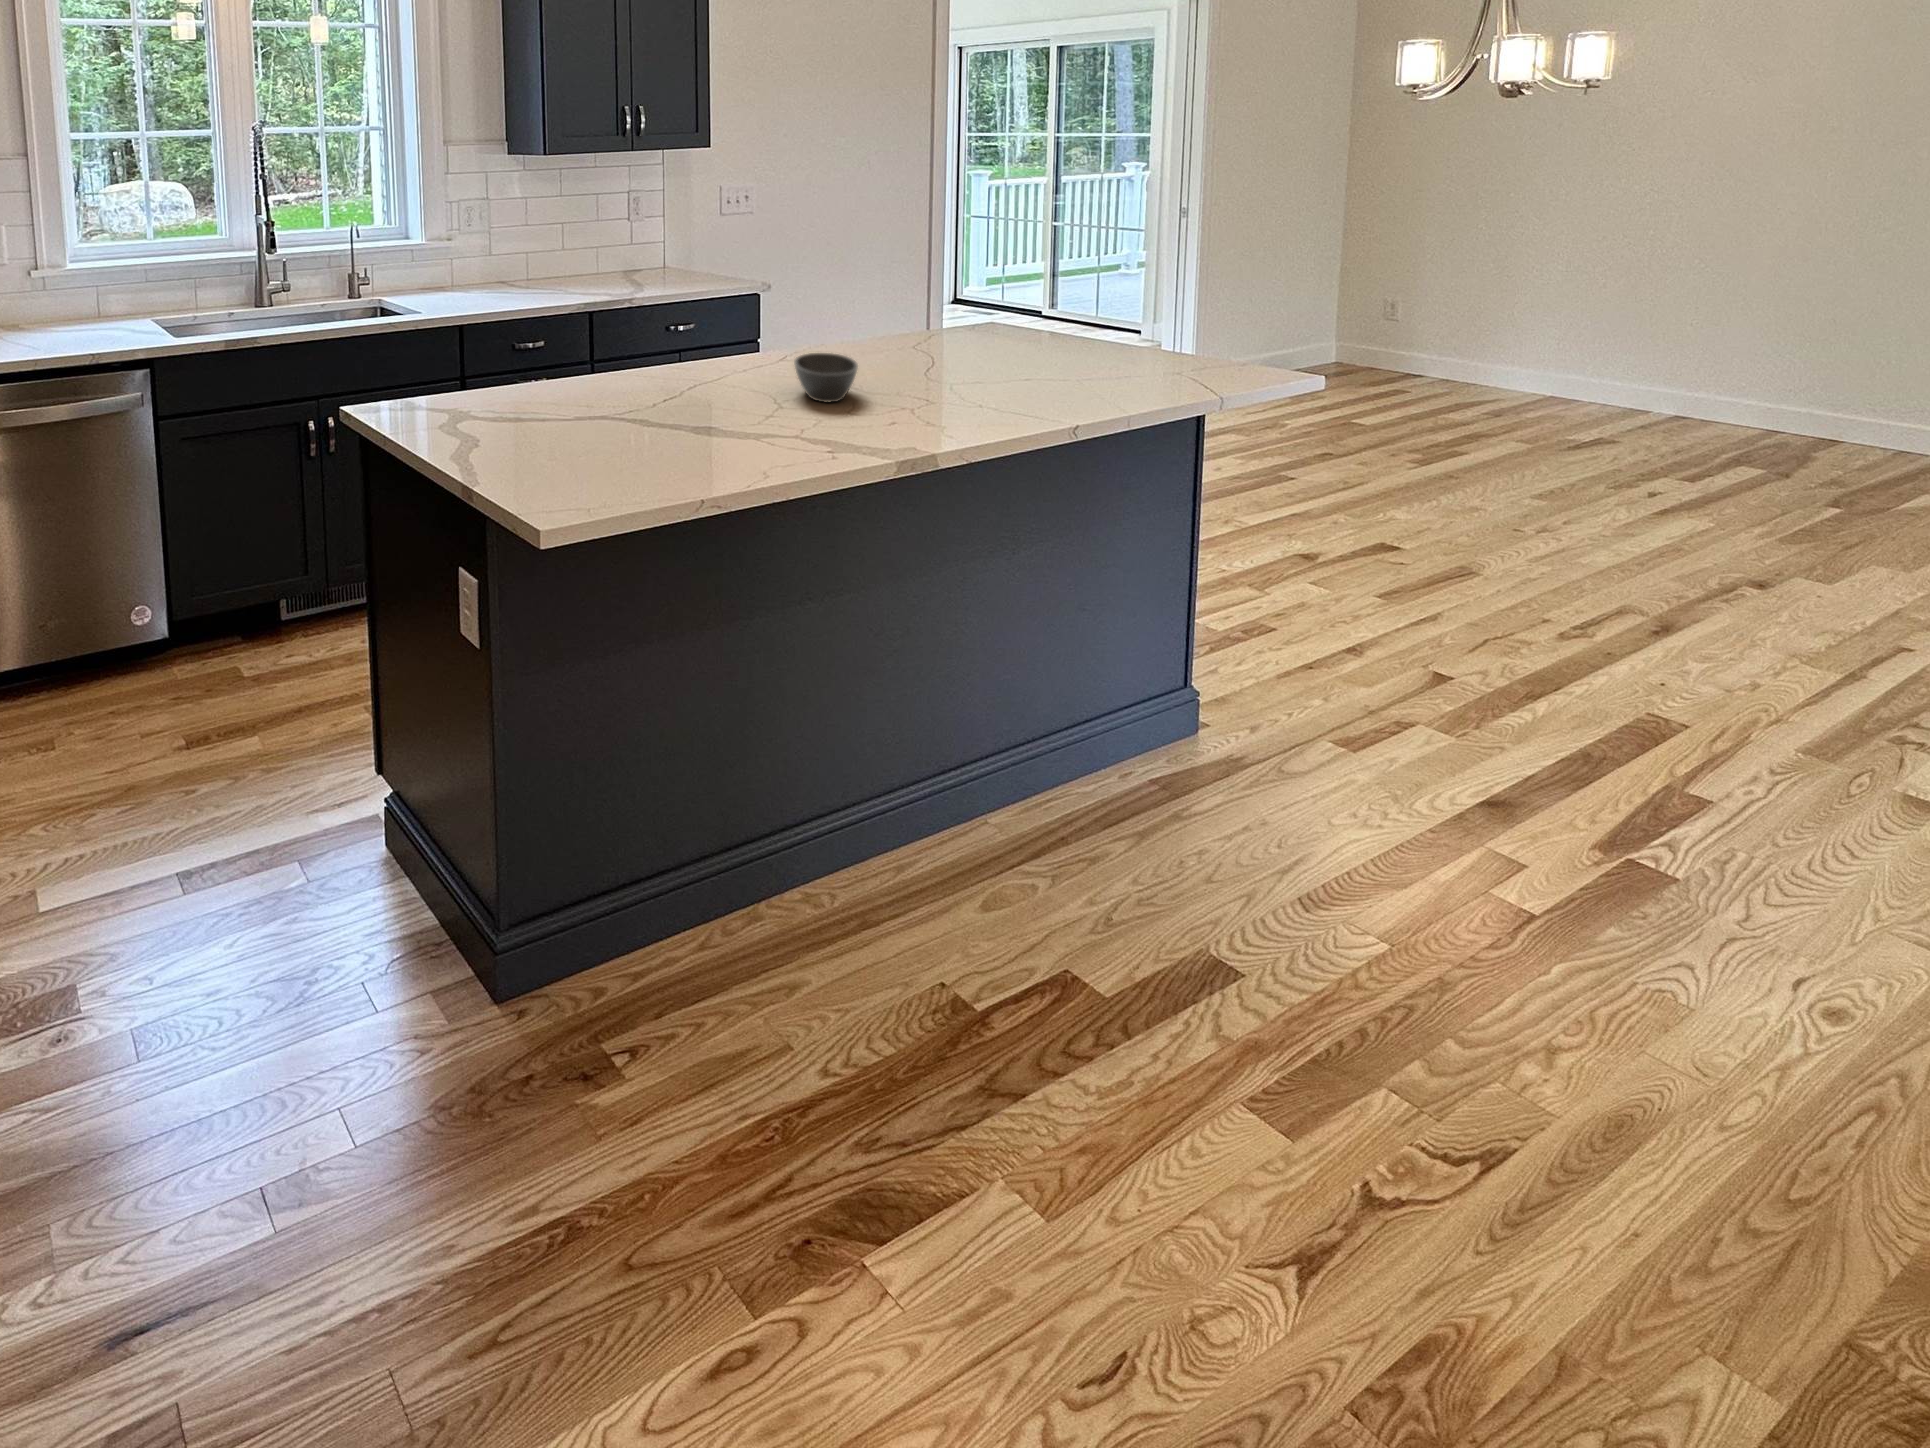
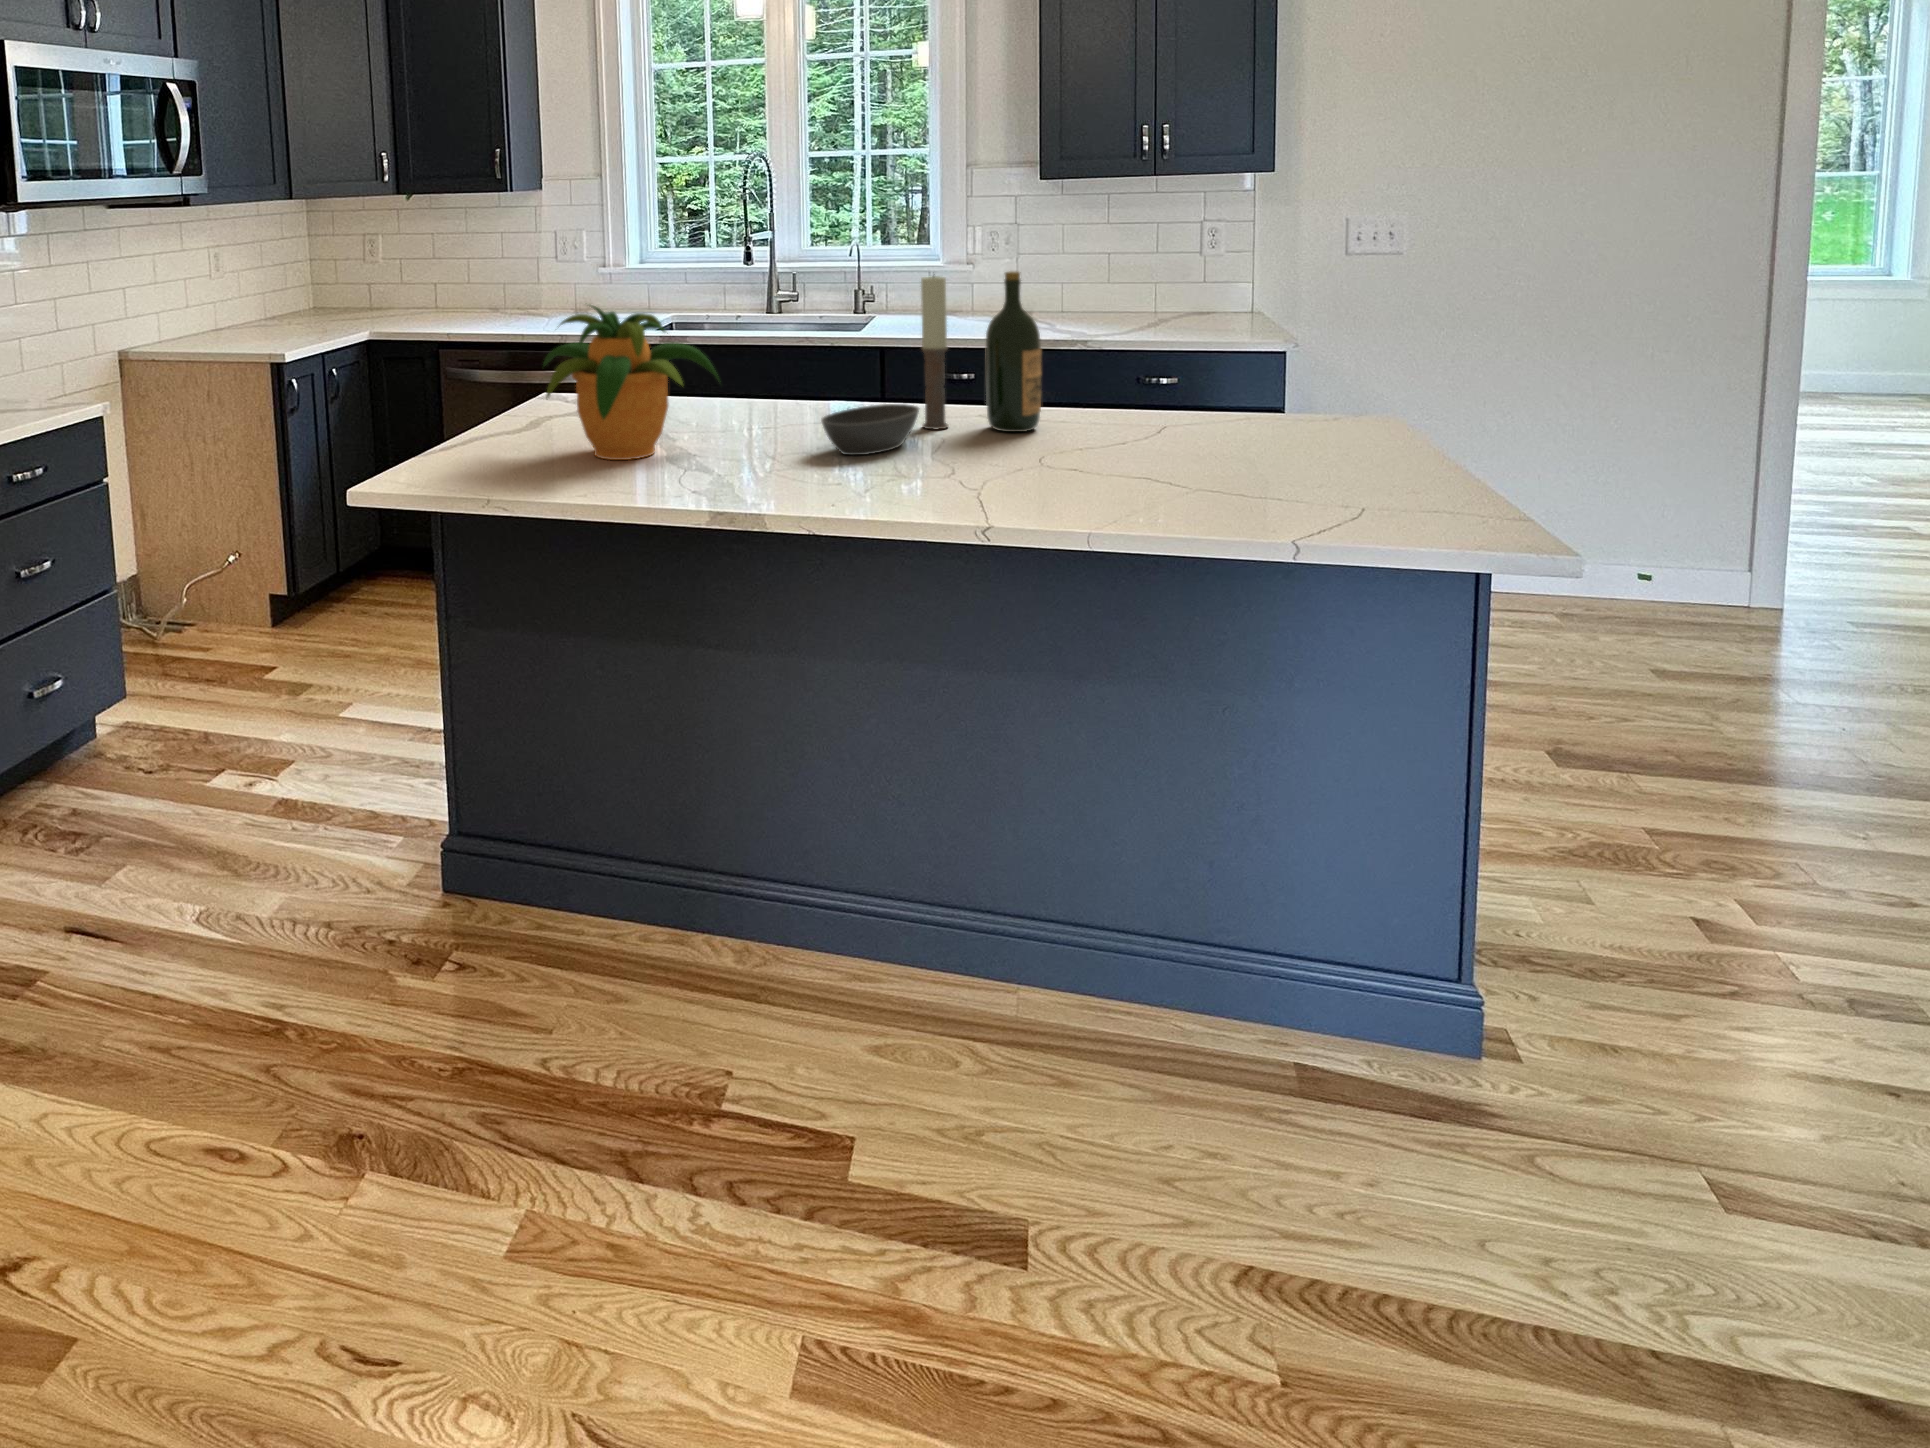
wine bottle: none [827,228,874,367] -> present [986,271,1041,432]
candle: none [787,233,811,375] -> present [921,276,948,430]
potted plant: none [551,280,755,445] -> present [543,306,719,460]

